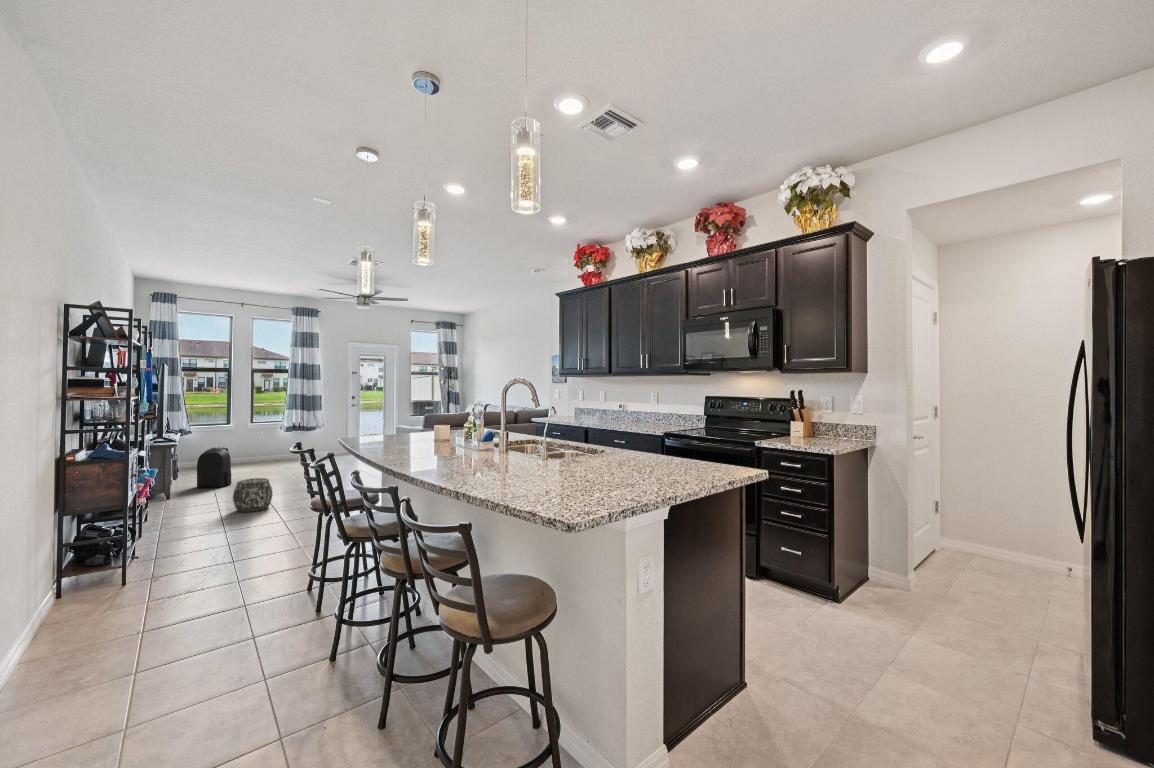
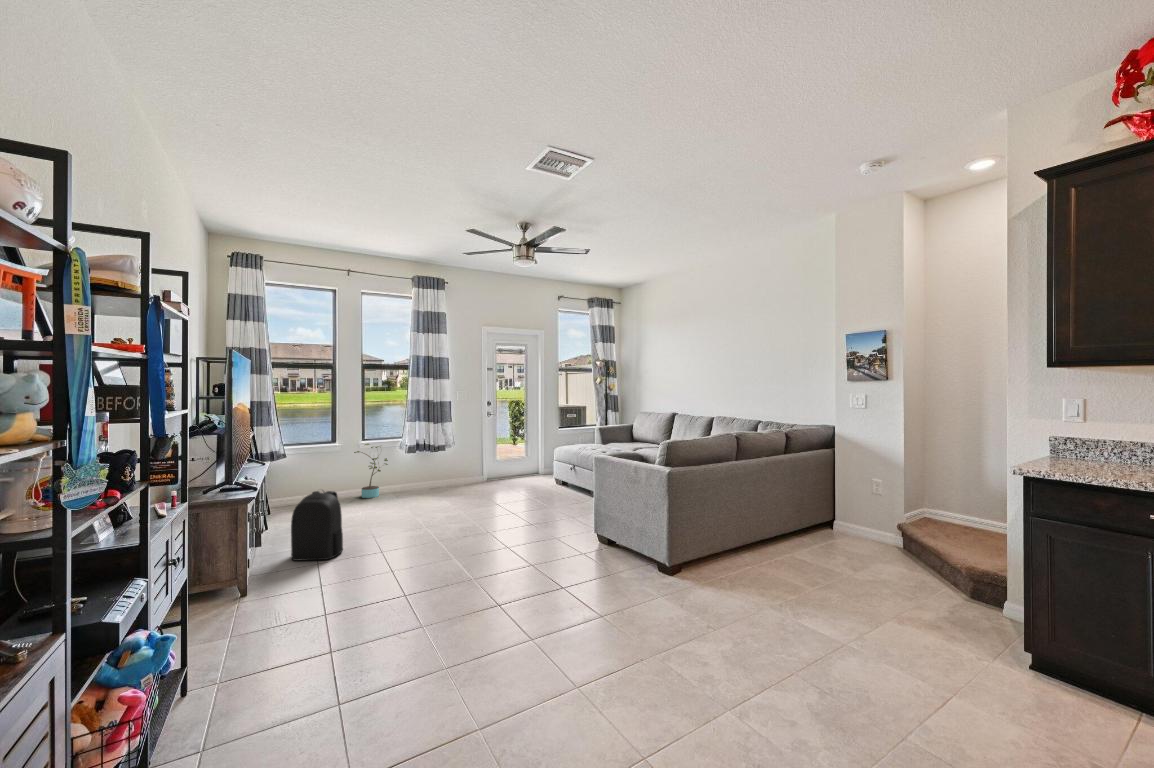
potted plant: none [245,426,271,464] -> present [354,444,388,498]
woven basket: present [233,478,273,512] -> none [357,579,431,662]

